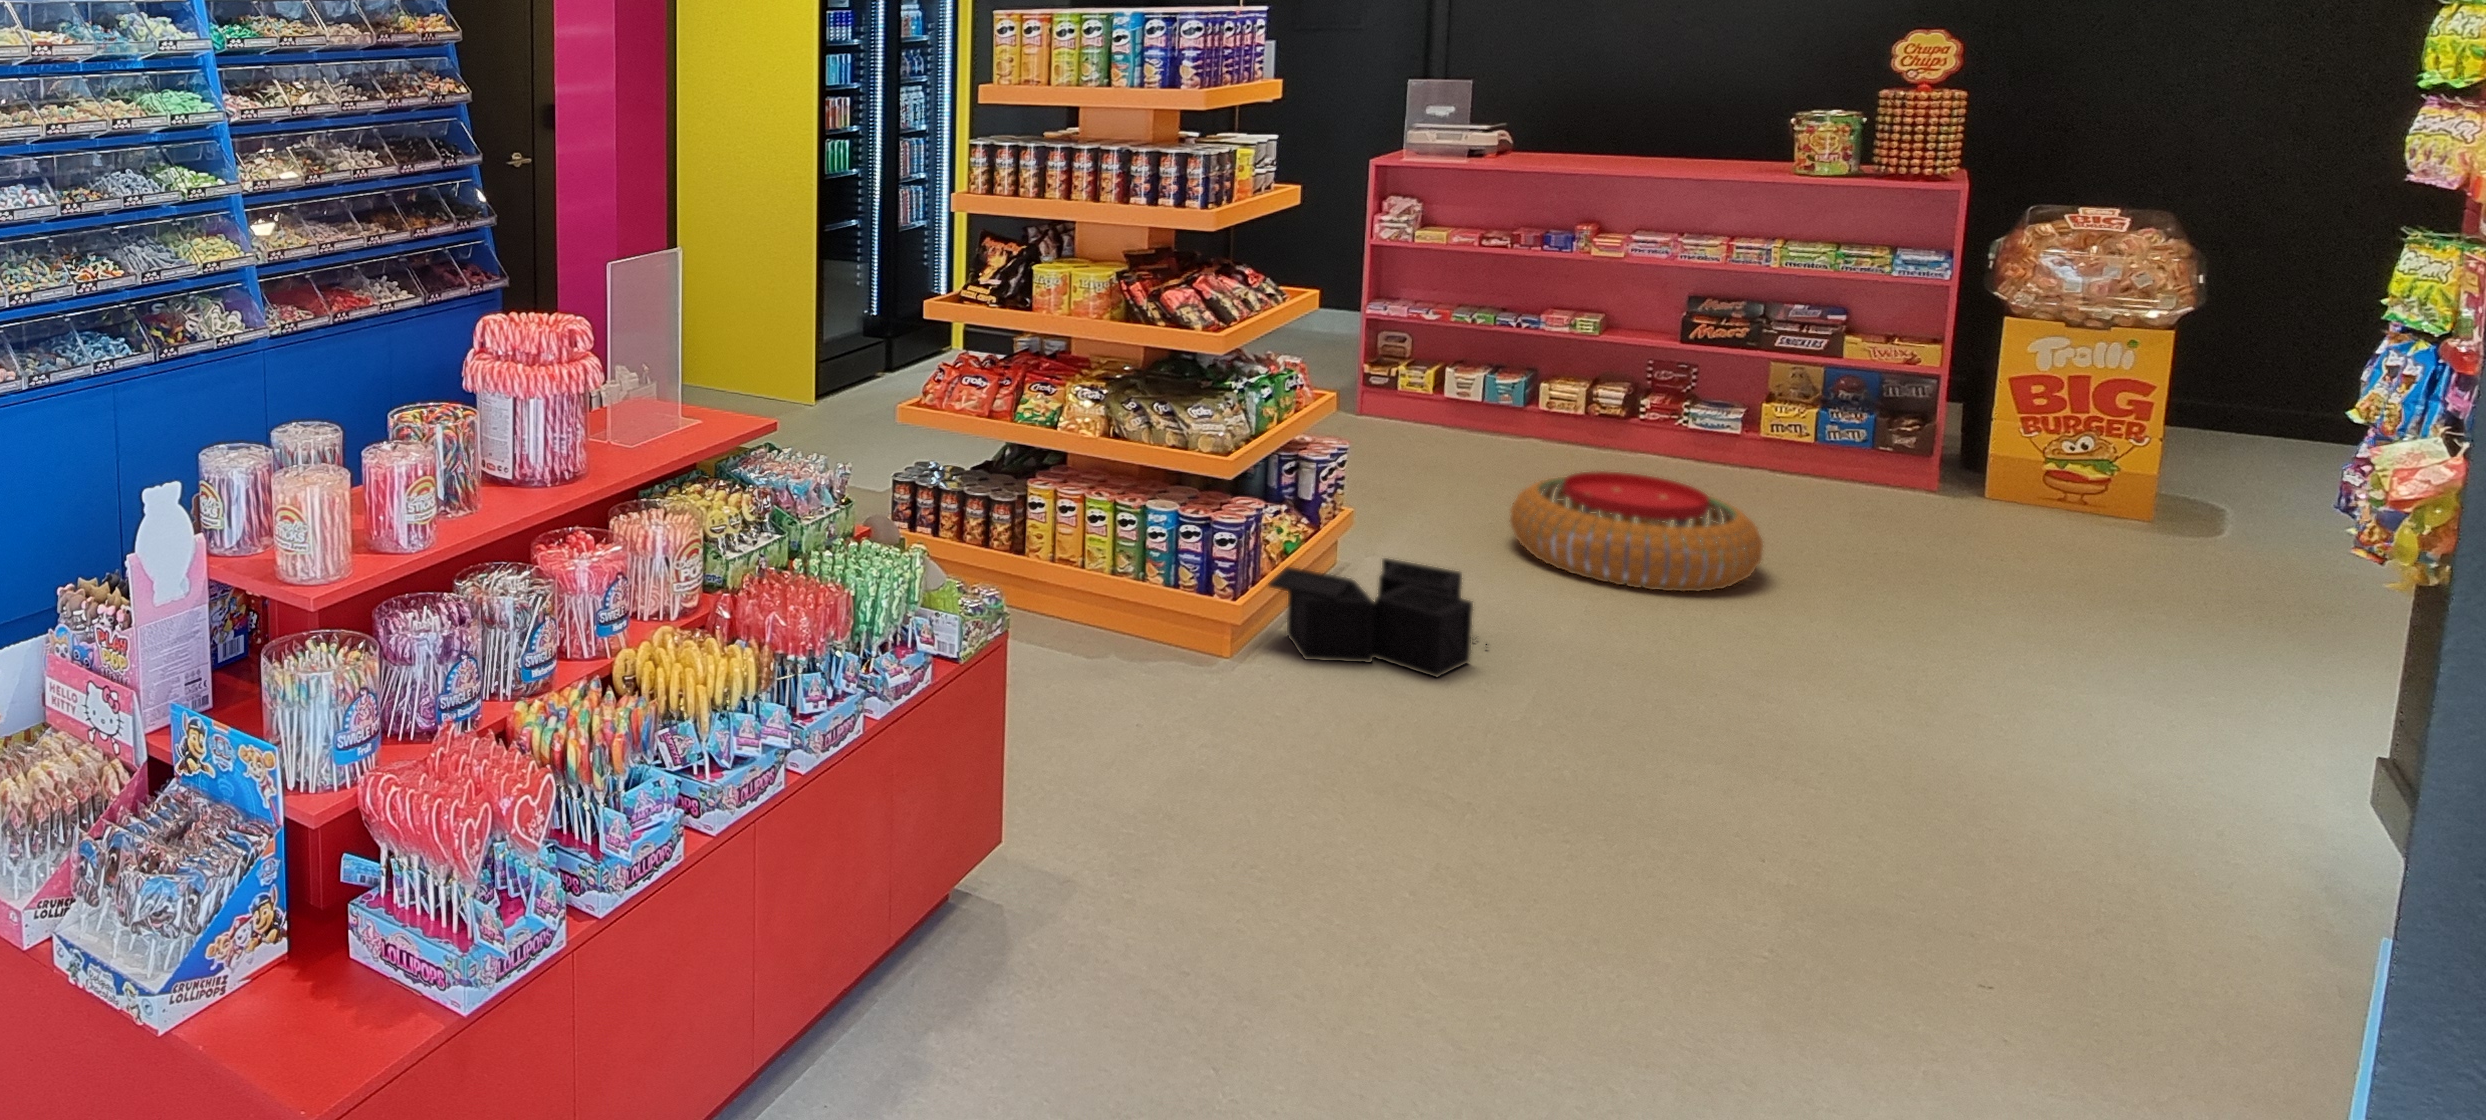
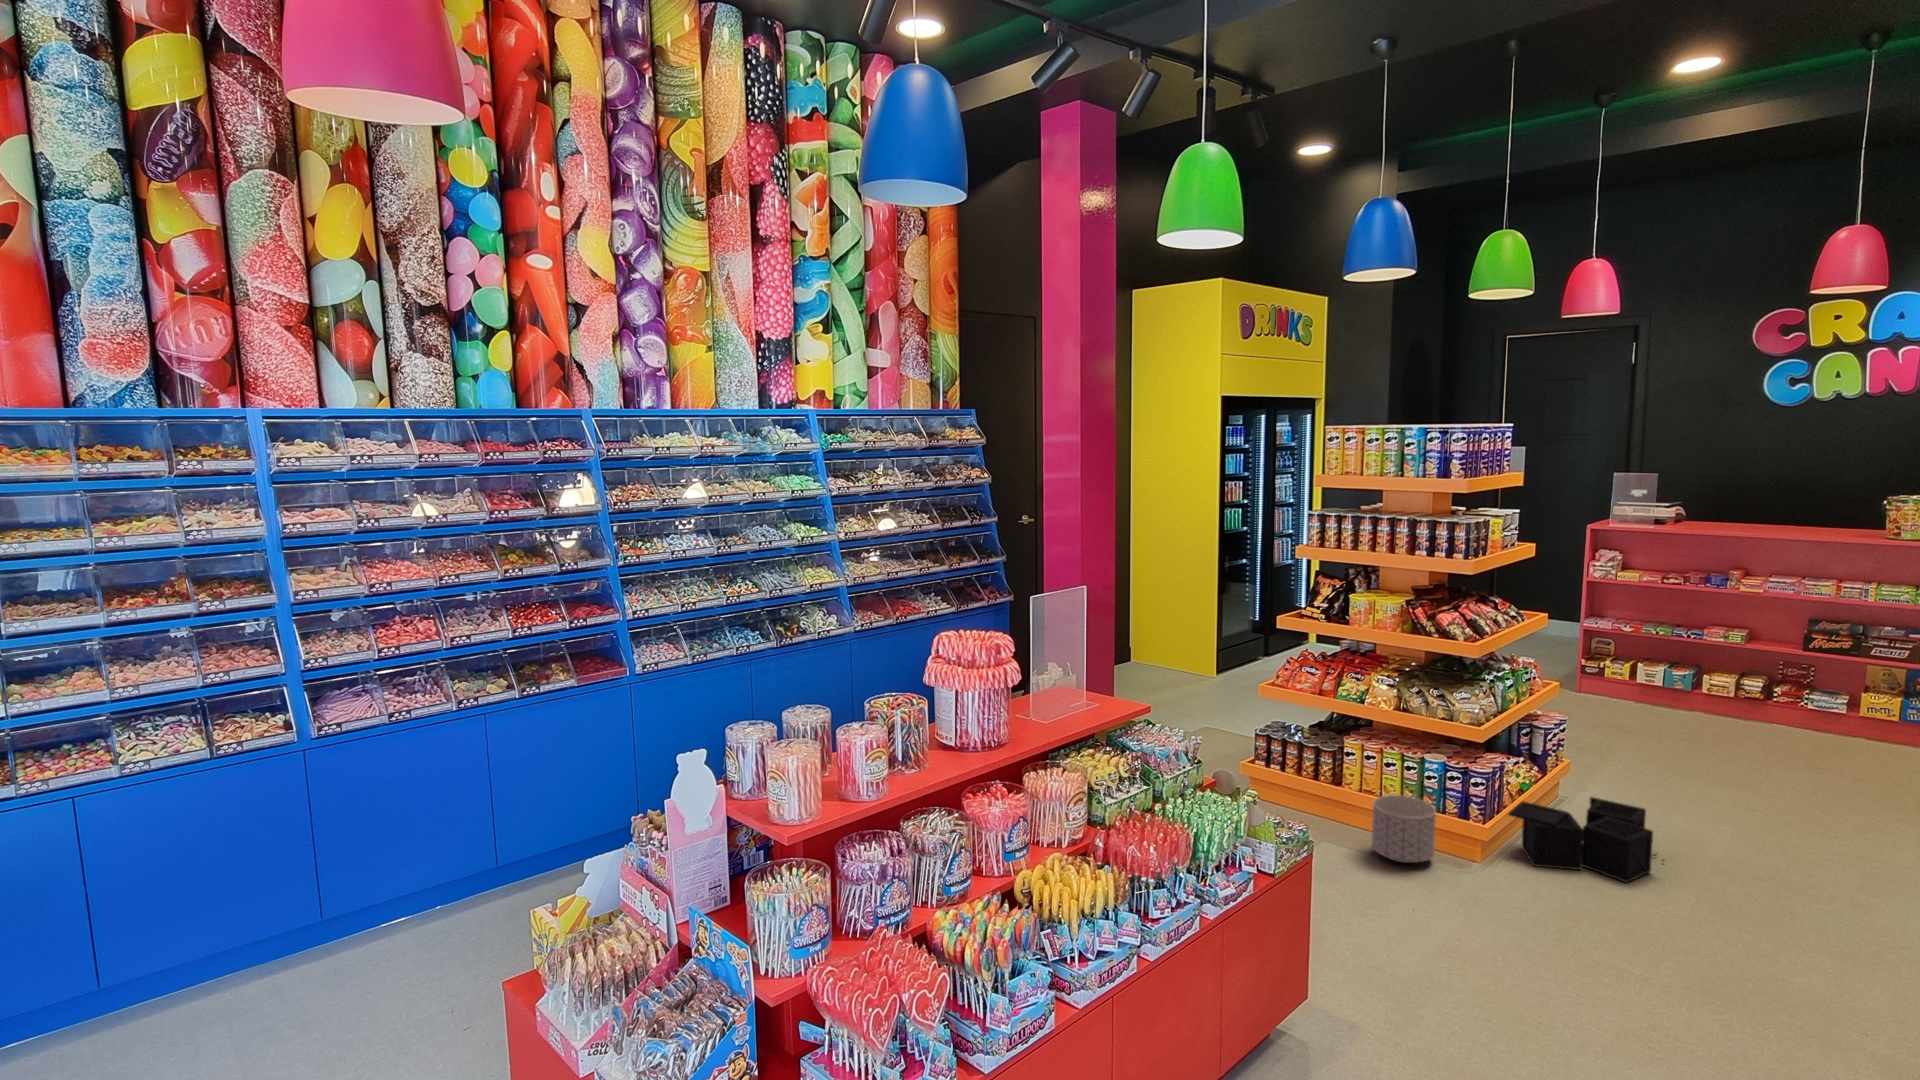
pouf: present [1510,471,1763,592] -> none [1681,739,1864,825]
planter: none [1072,562,1165,662] -> present [1372,795,1436,863]

